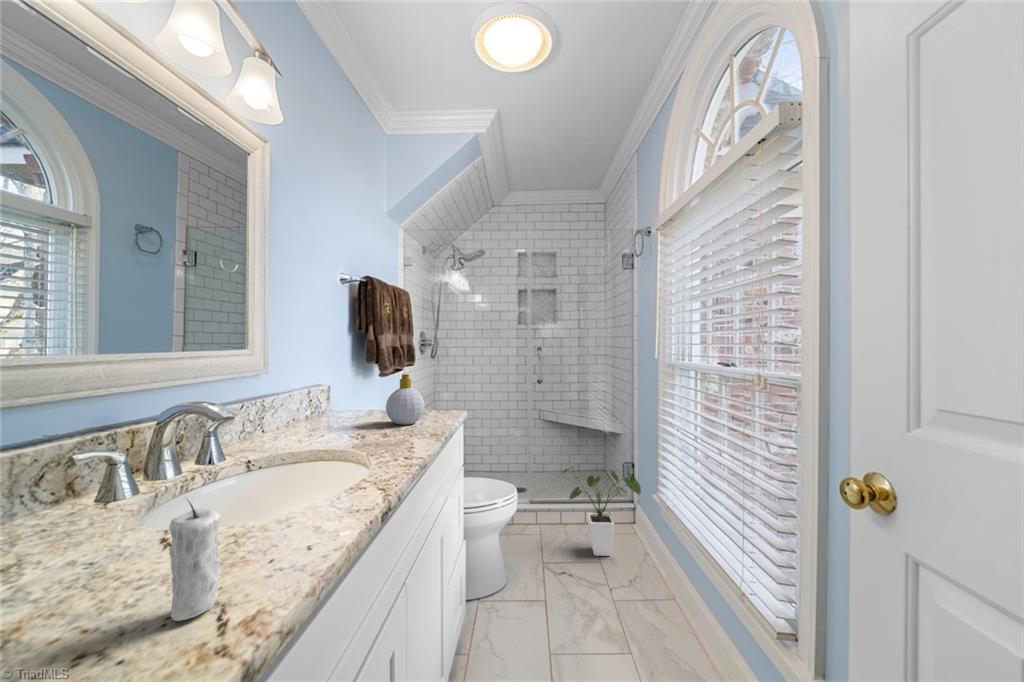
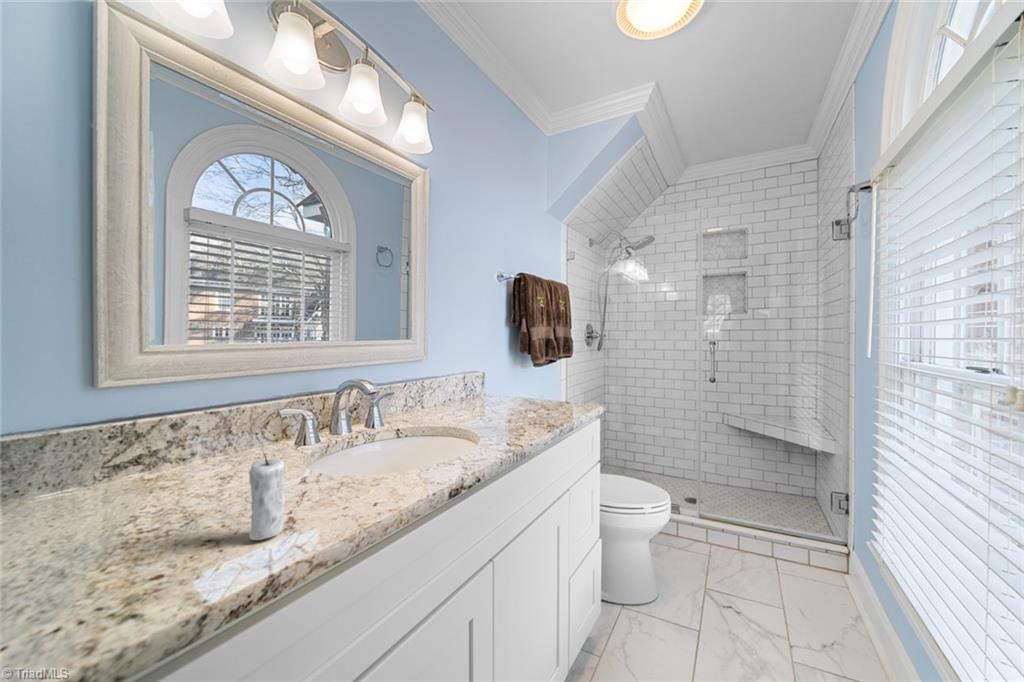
soap bottle: present [386,374,425,425] -> none [520,364,555,412]
house plant: present [563,466,641,556] -> none [737,478,851,599]

